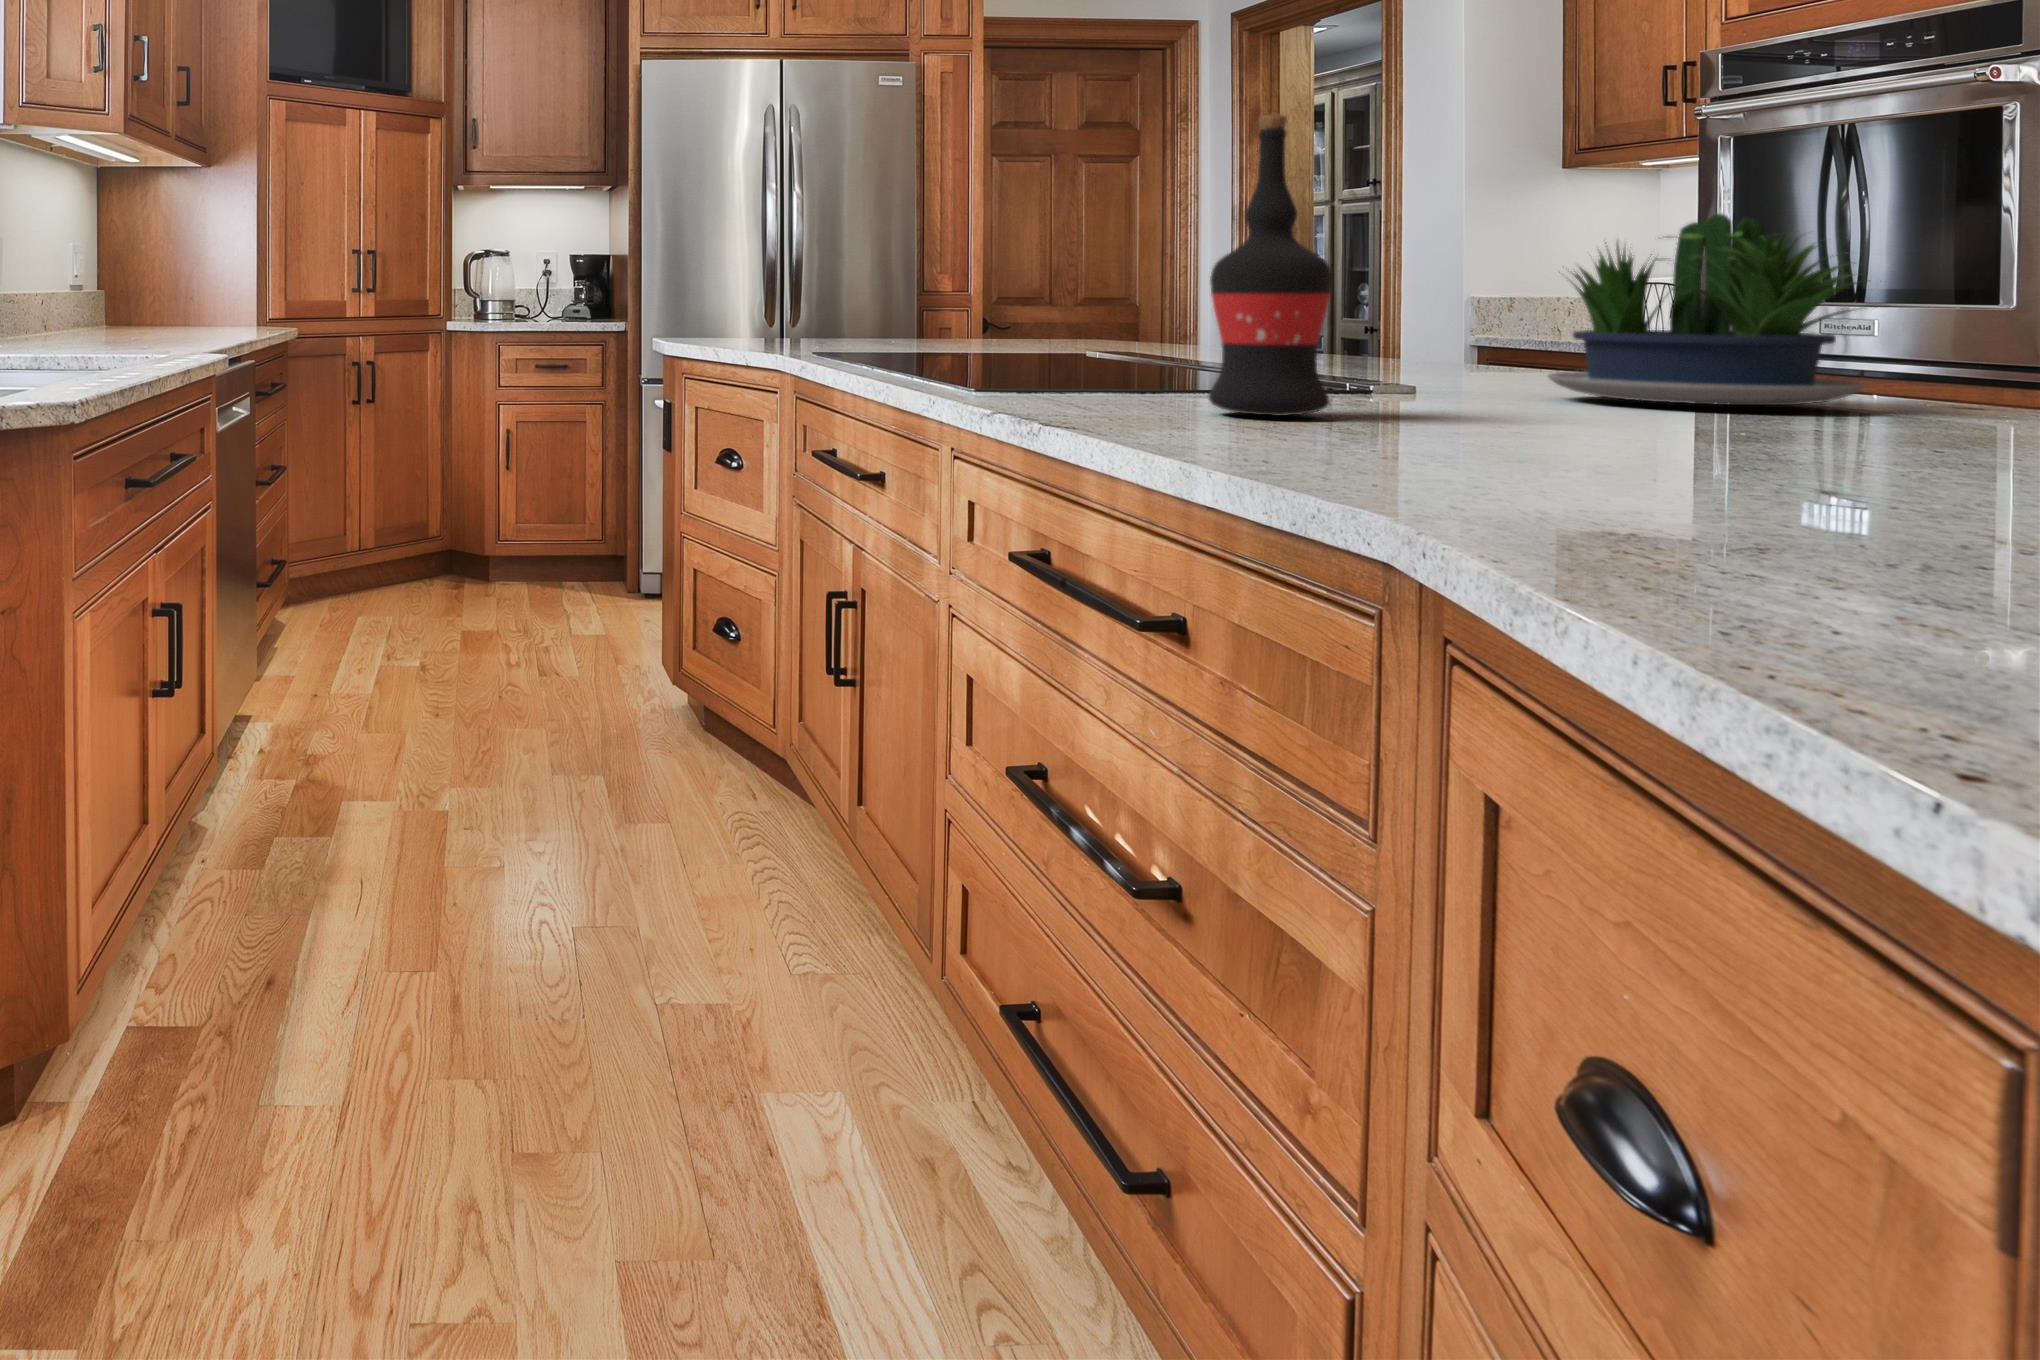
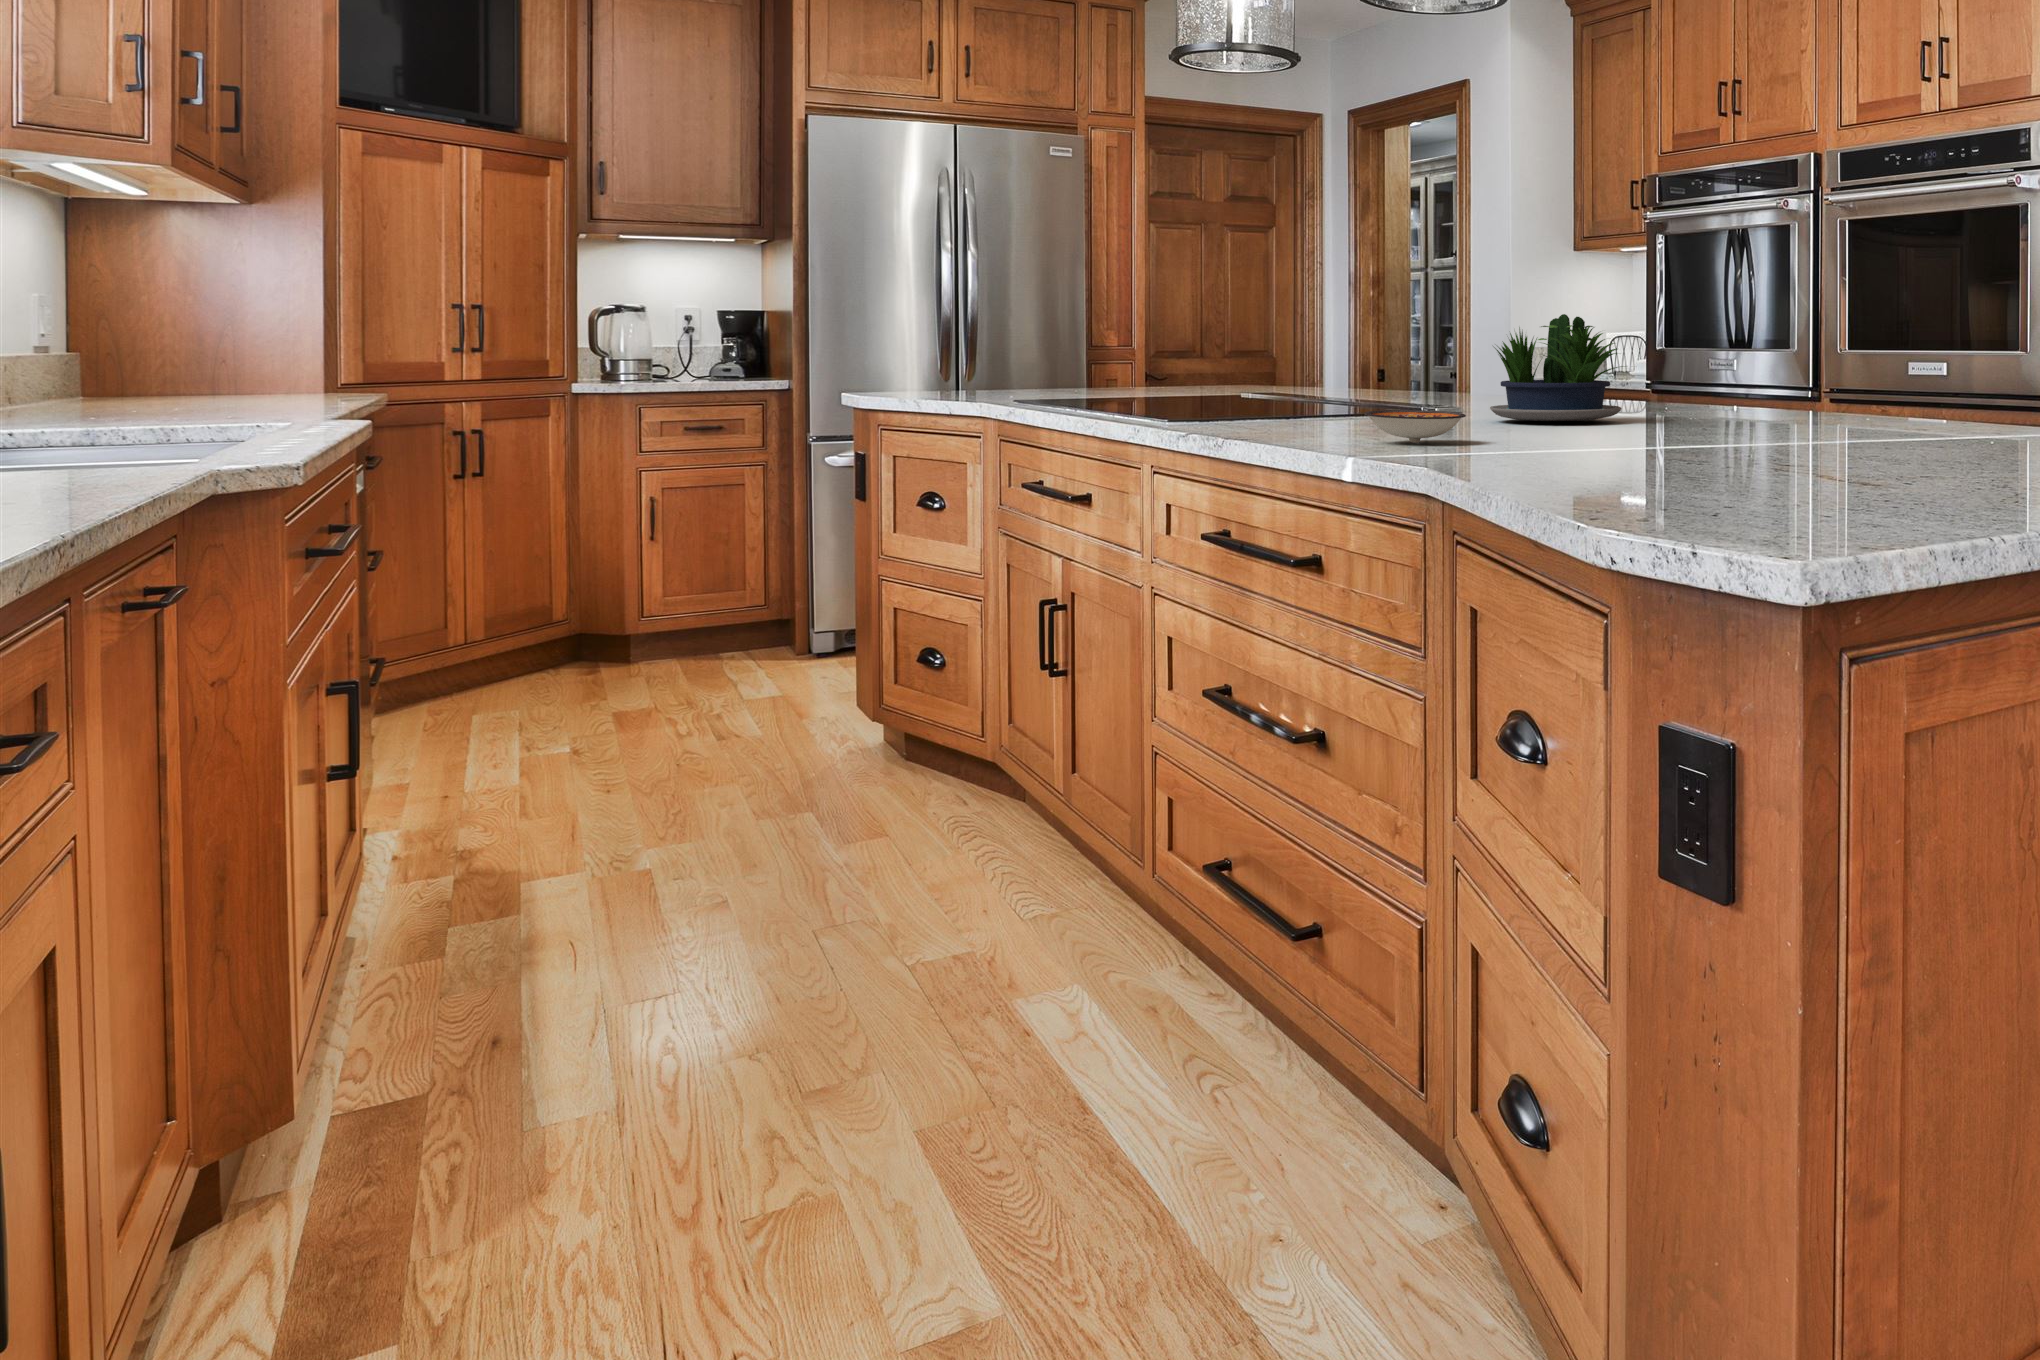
wine bottle: present [1209,114,1332,416] -> none [1302,256,1366,435]
ceramic bowl: none [1342,377,1577,440] -> present [1364,410,1466,443]

